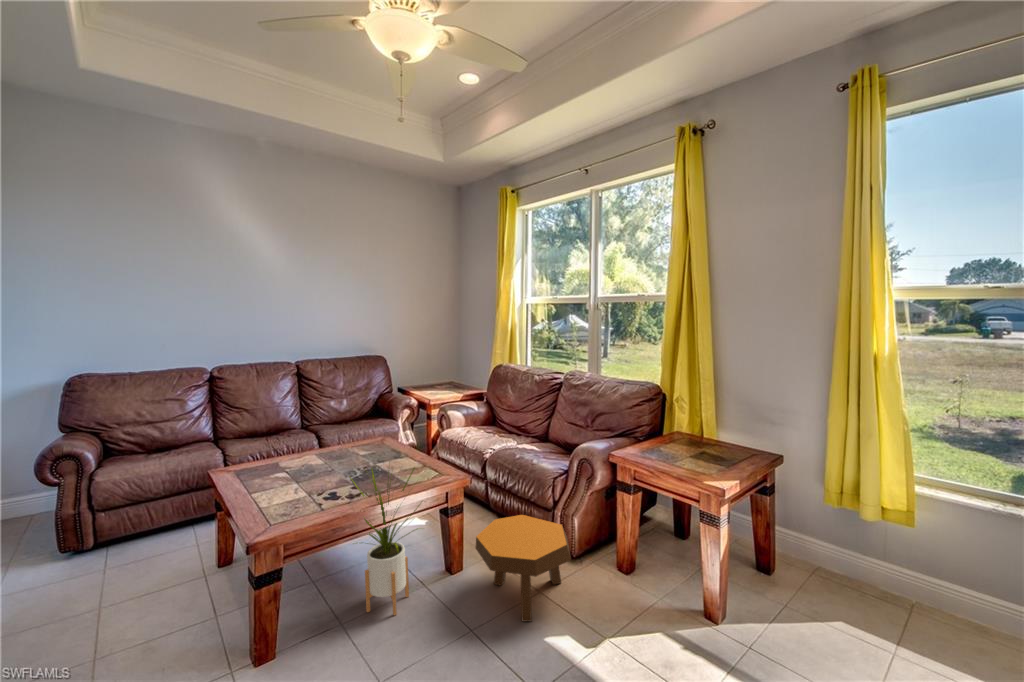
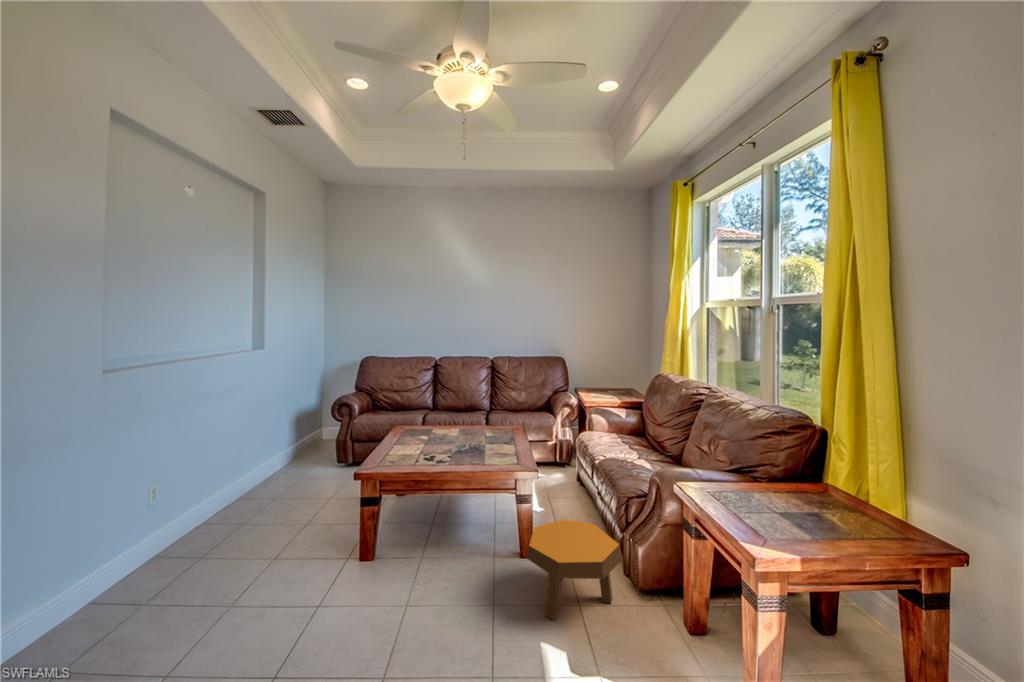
house plant: present [350,469,420,615] -> none [434,440,498,568]

